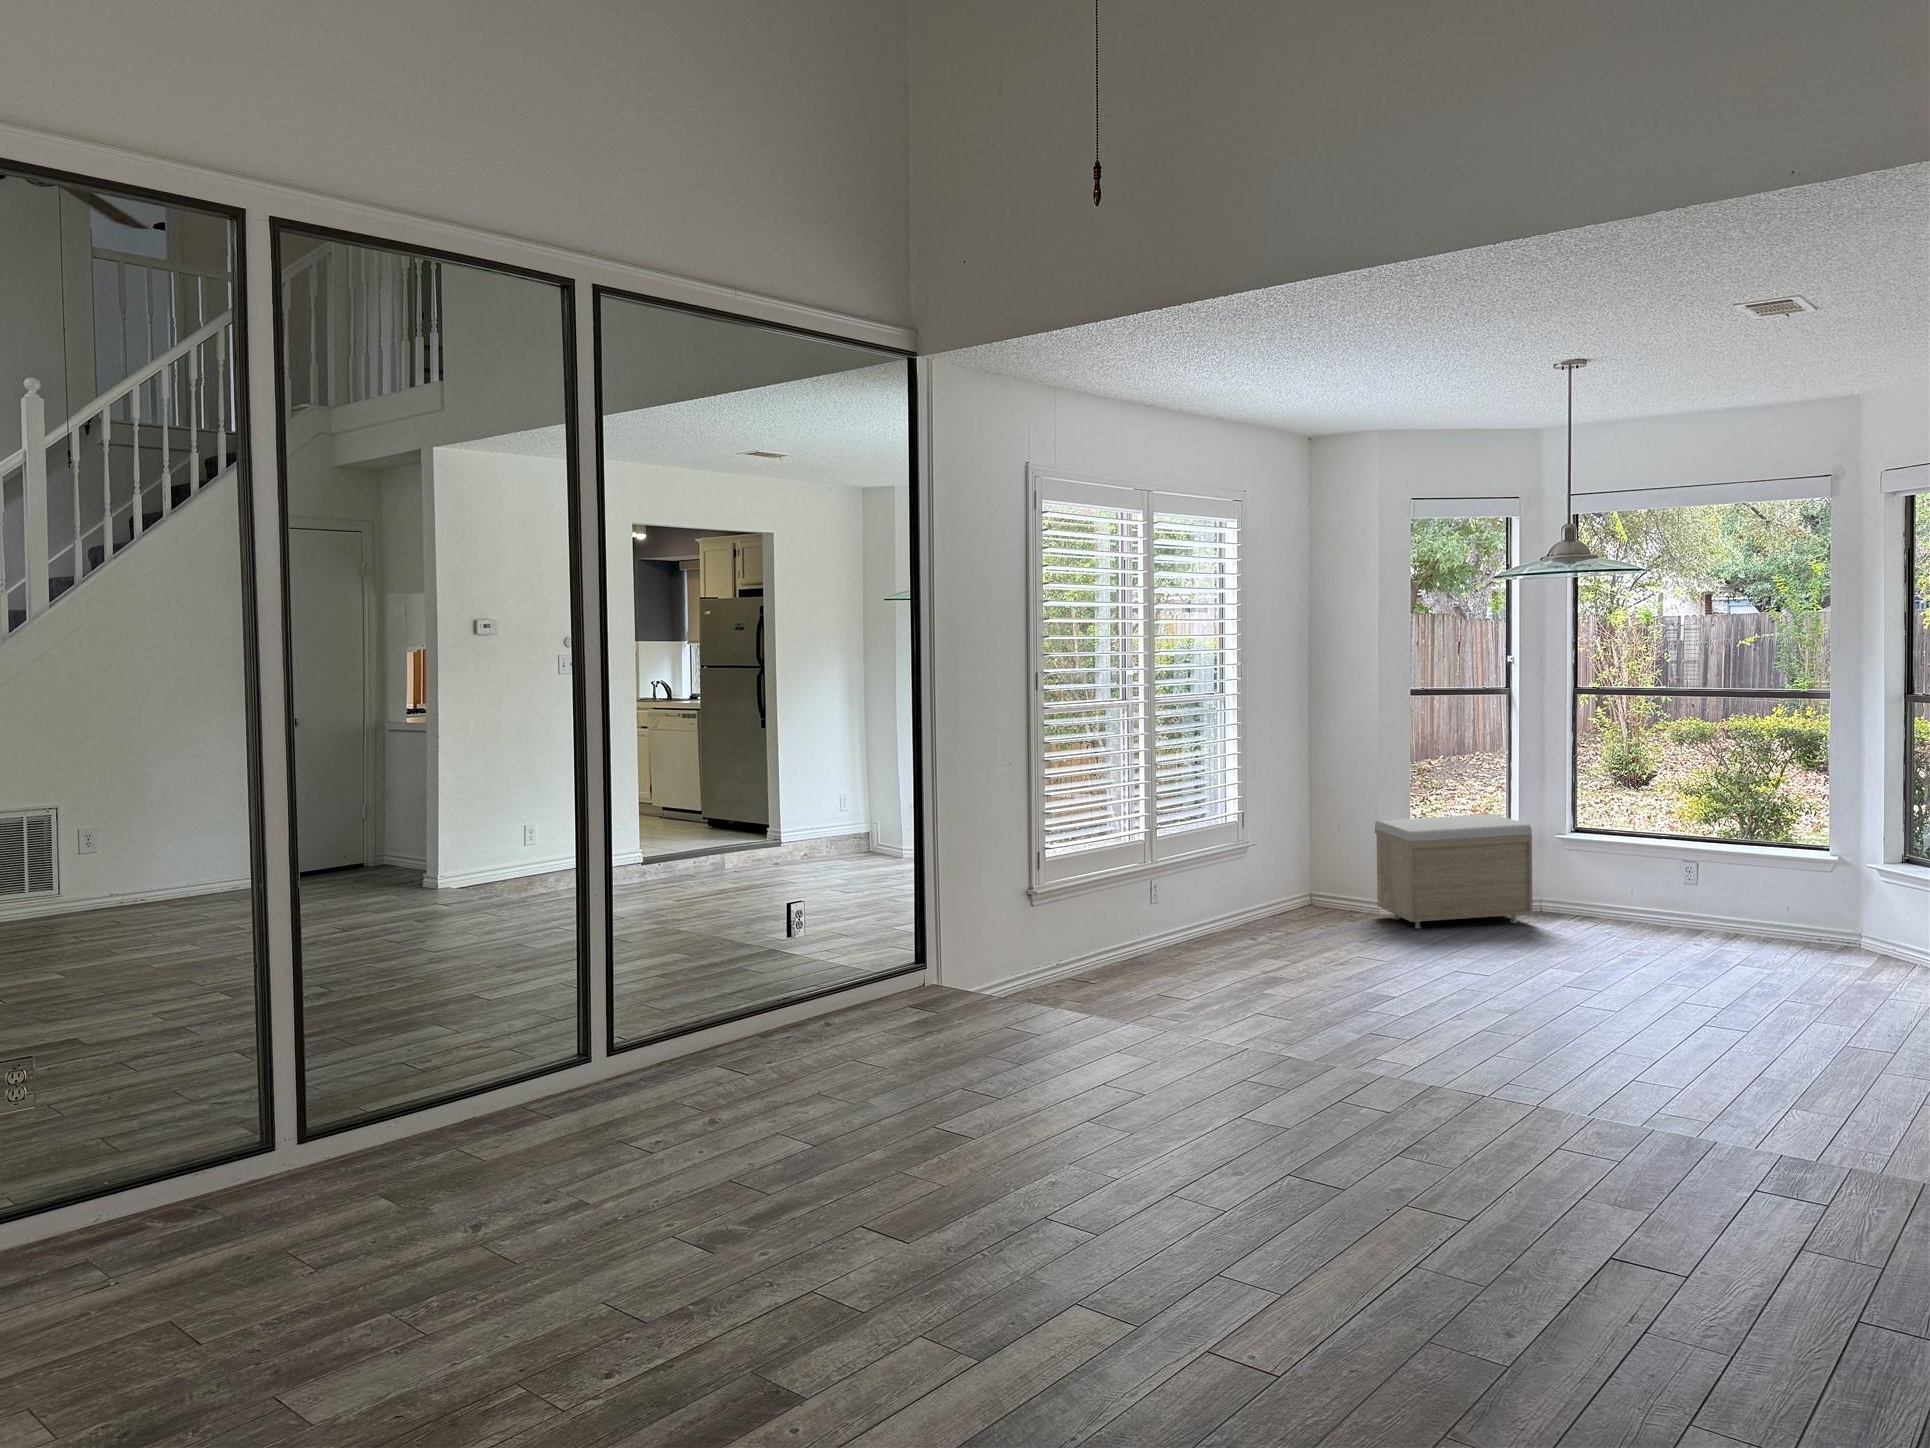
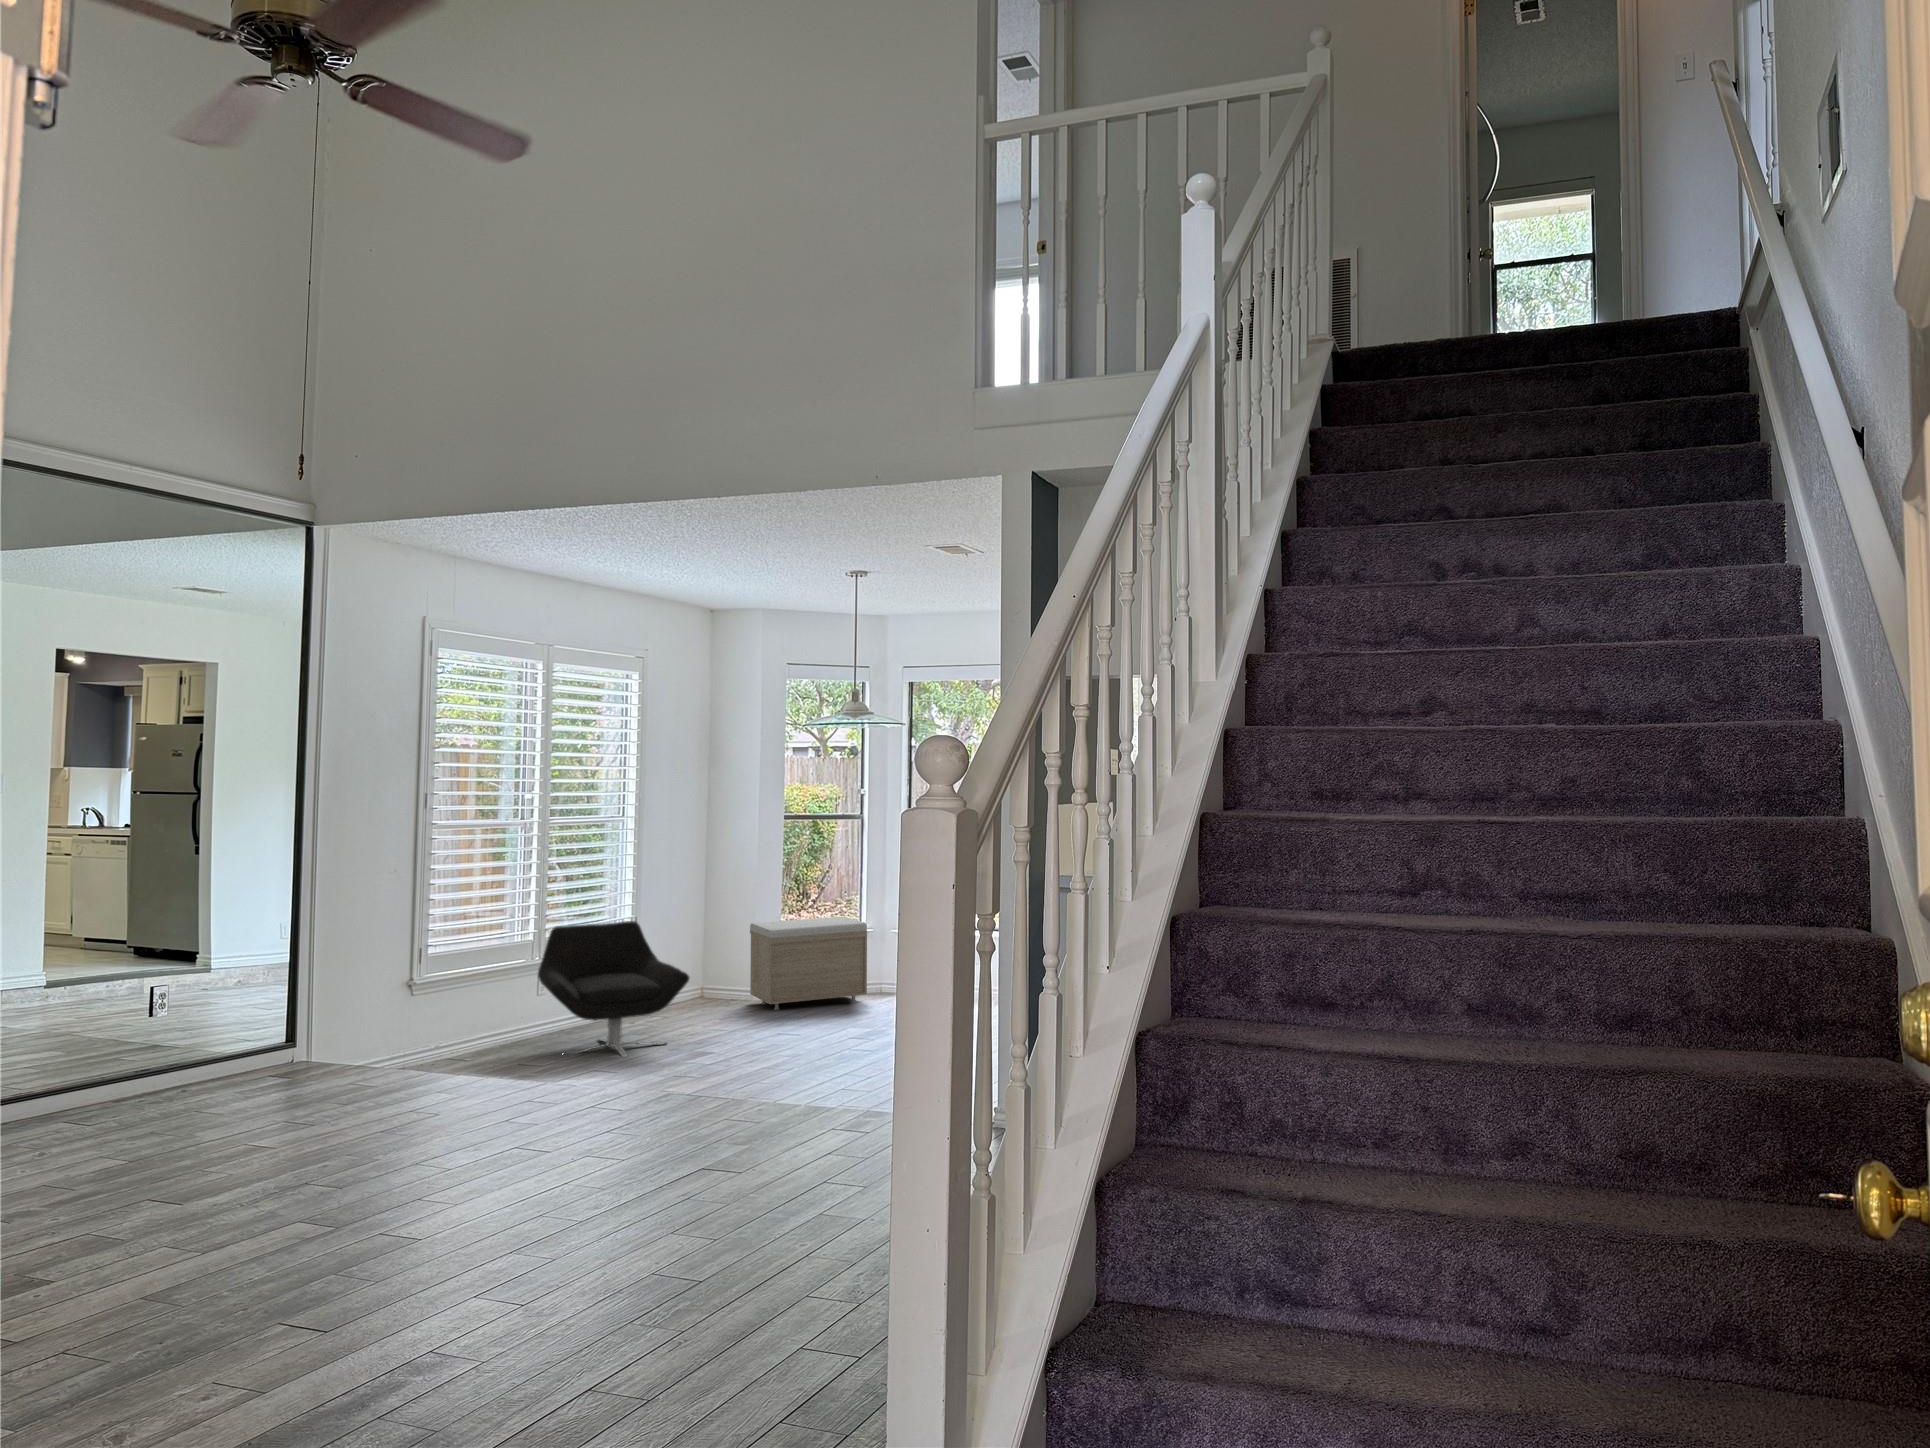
lounge chair: none [1151,820,1341,996] -> present [538,921,689,1057]

